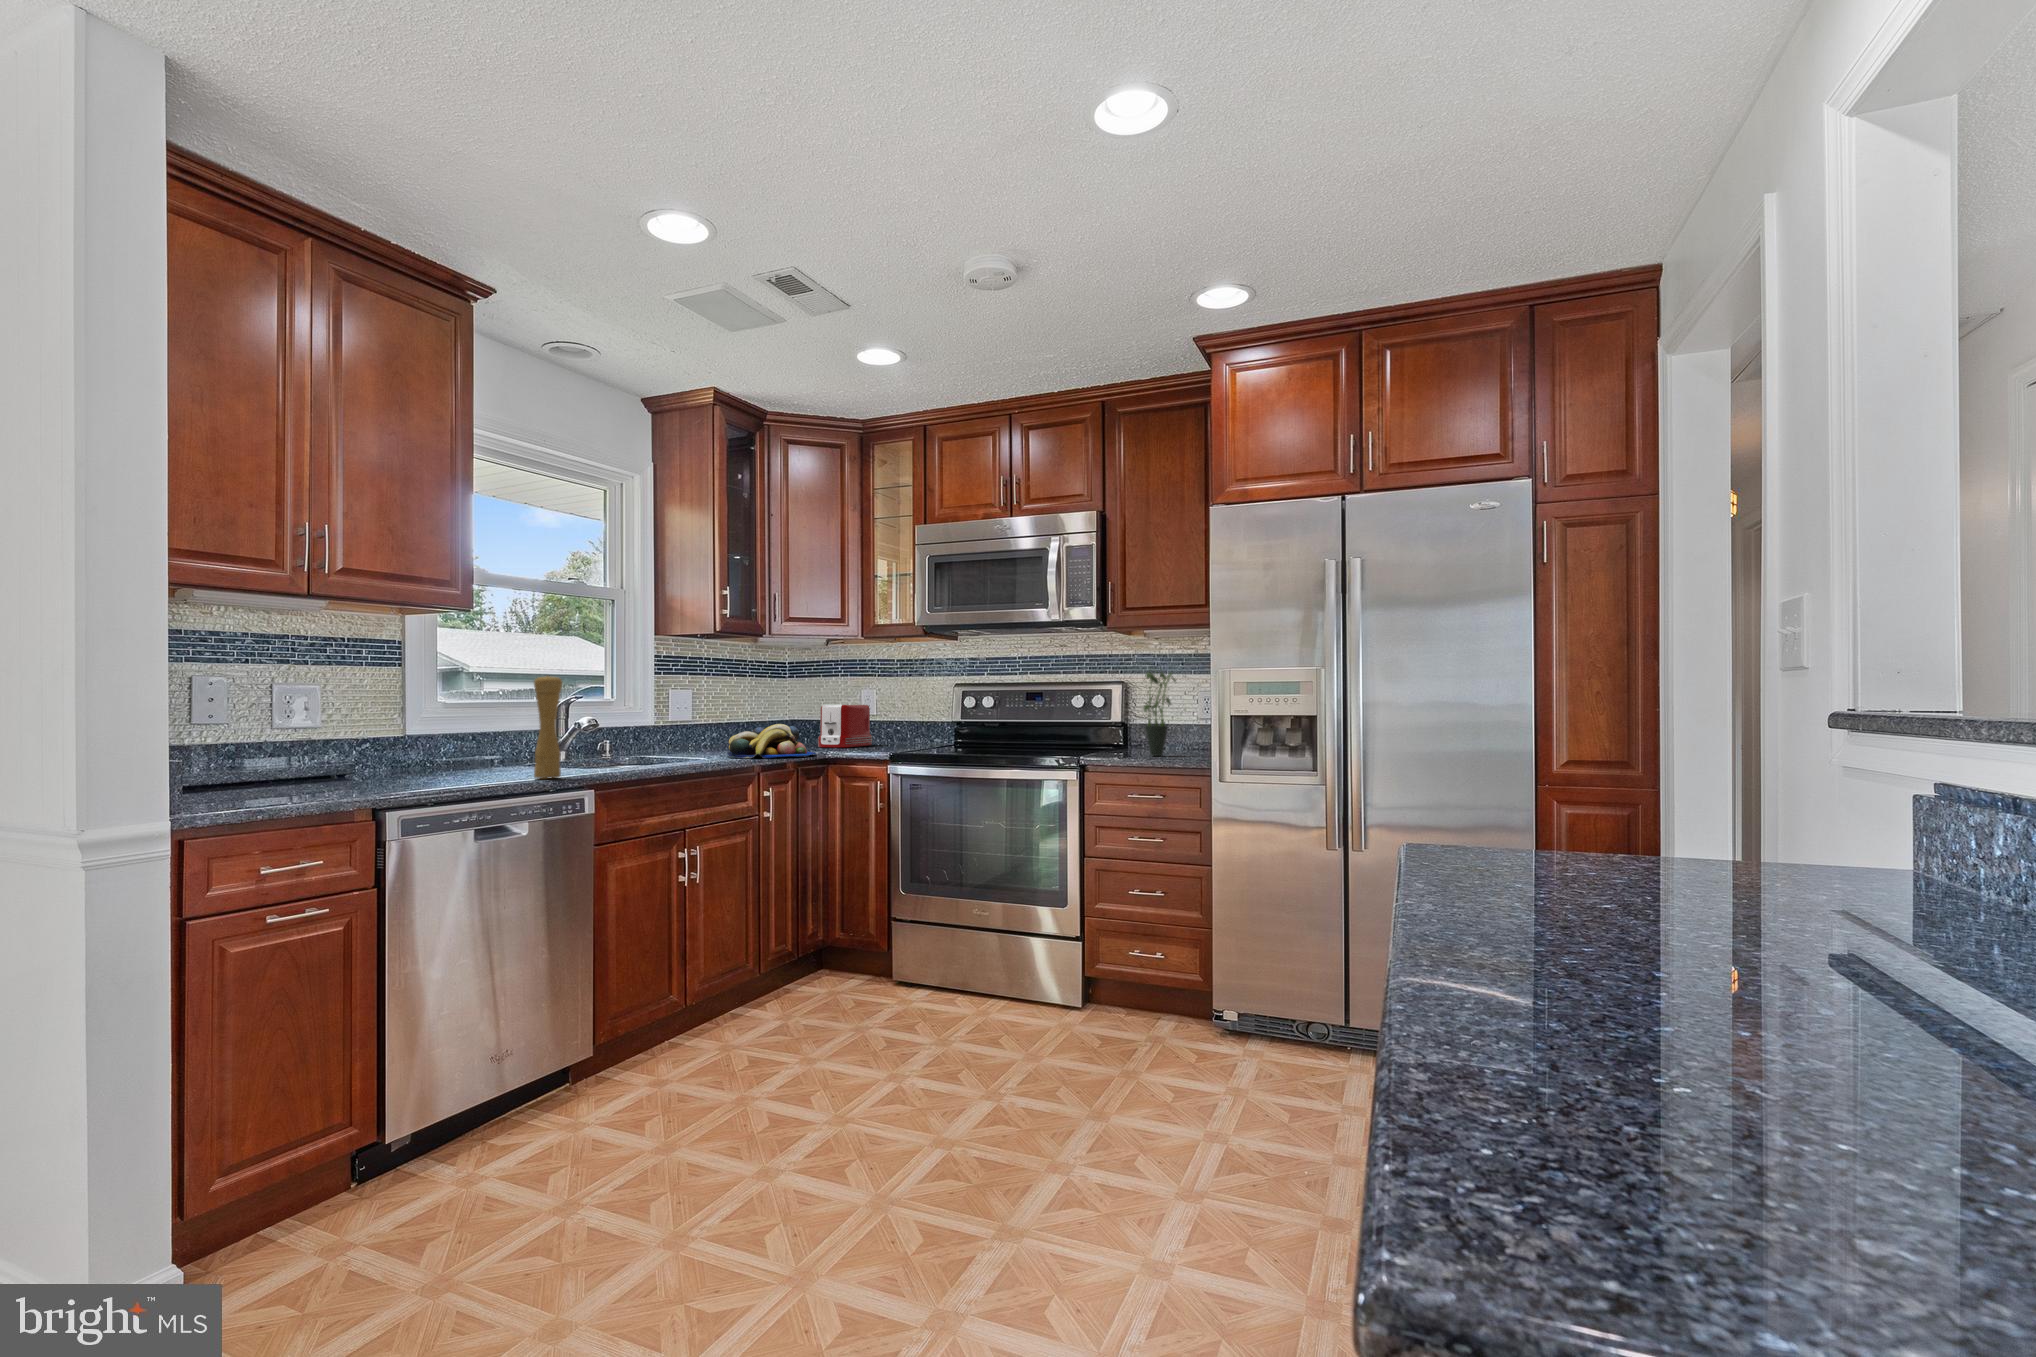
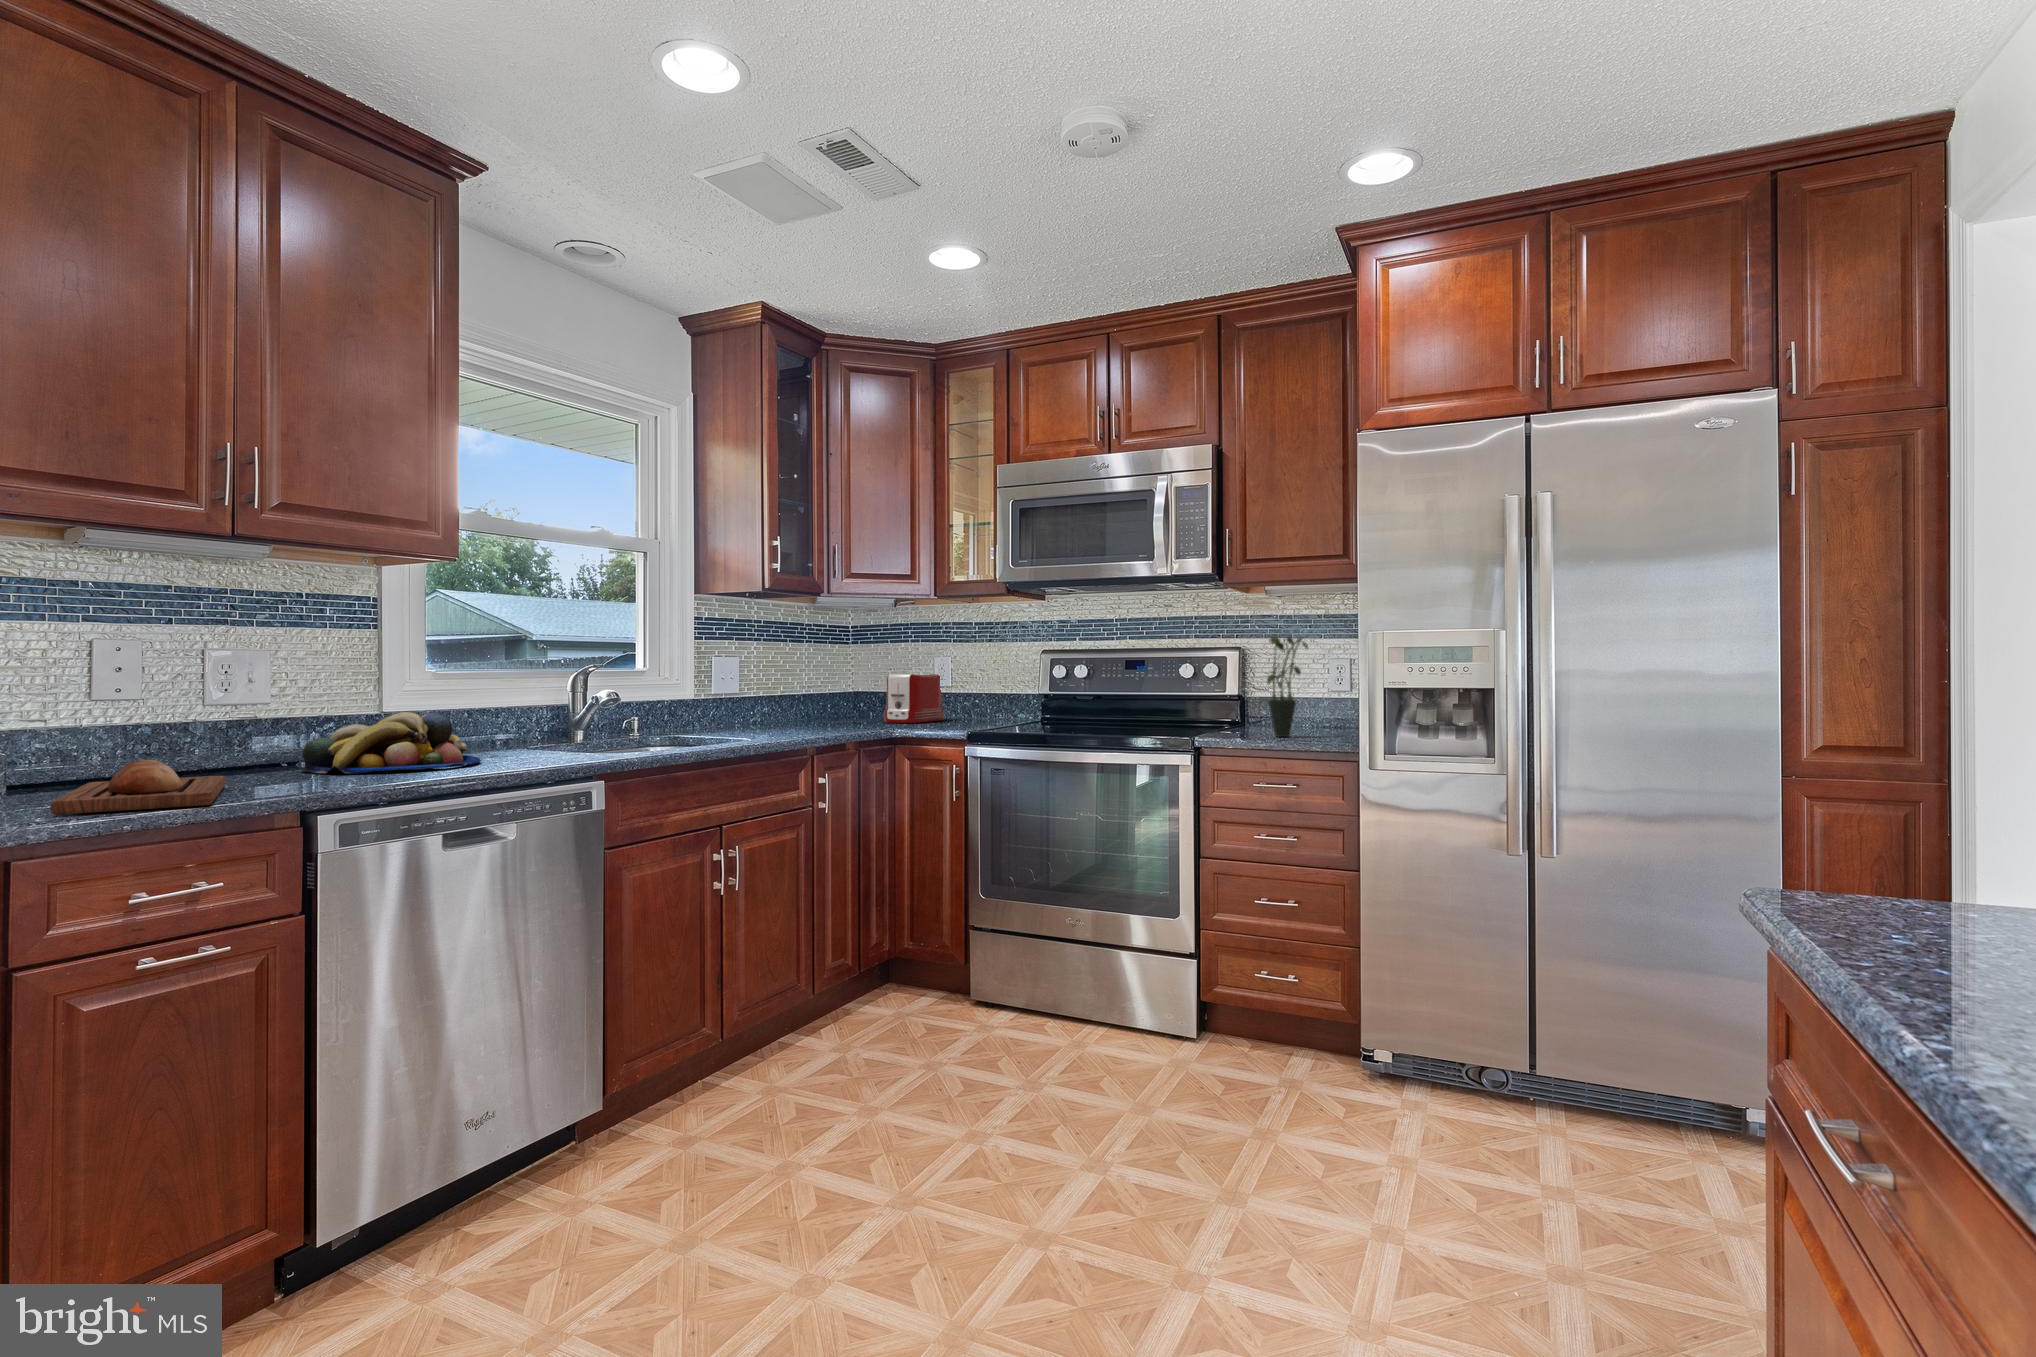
pepper mill: present [534,675,562,779] -> none [525,638,560,767]
fruit bowl: present [727,724,816,758] -> present [302,712,481,774]
bread loaf: none [206,769,322,806] -> present [51,760,225,814]

